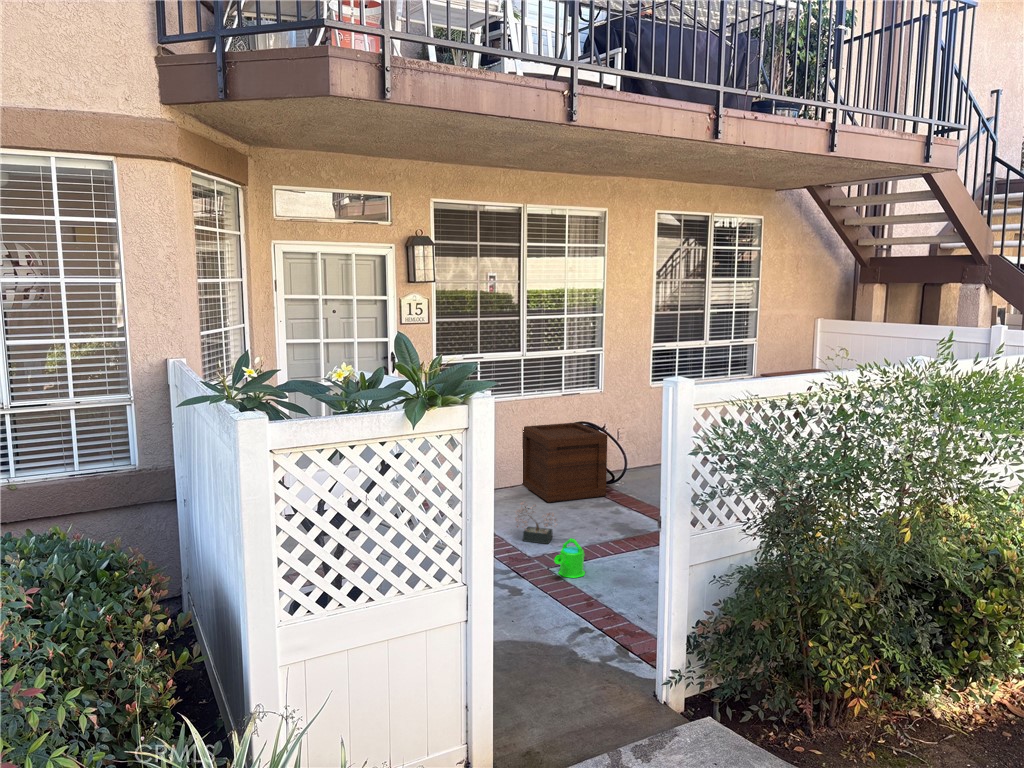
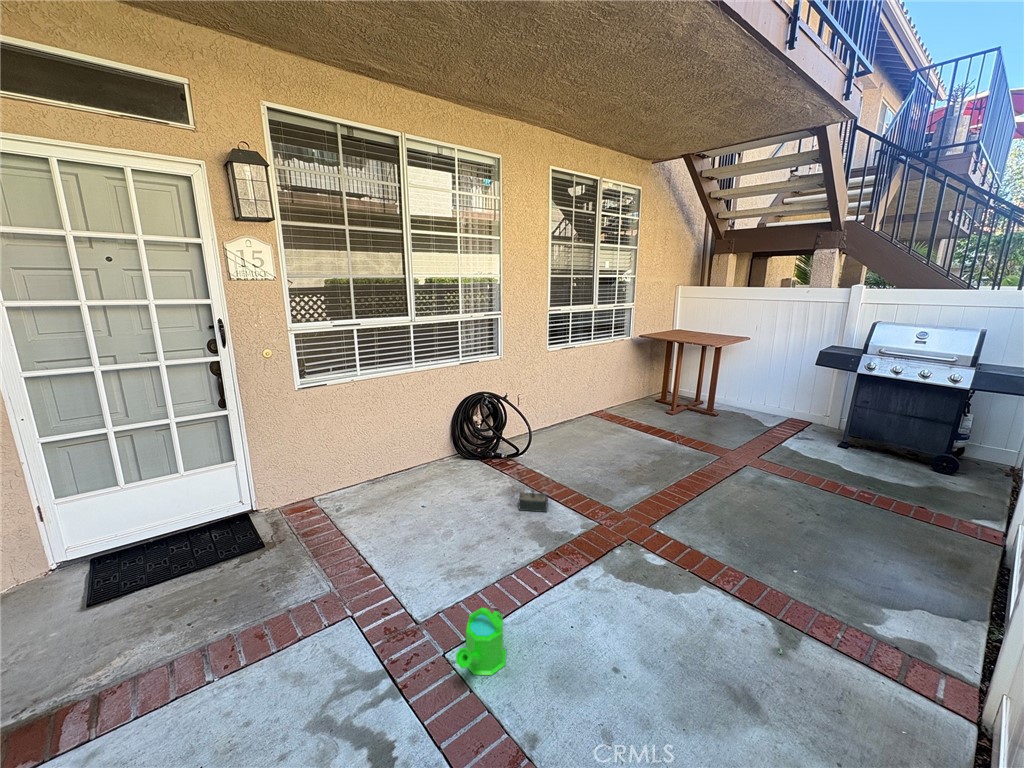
wooden crate: present [522,422,607,503] -> none [417,393,513,492]
decorative plant: present [515,501,557,544] -> present [509,468,555,512]

